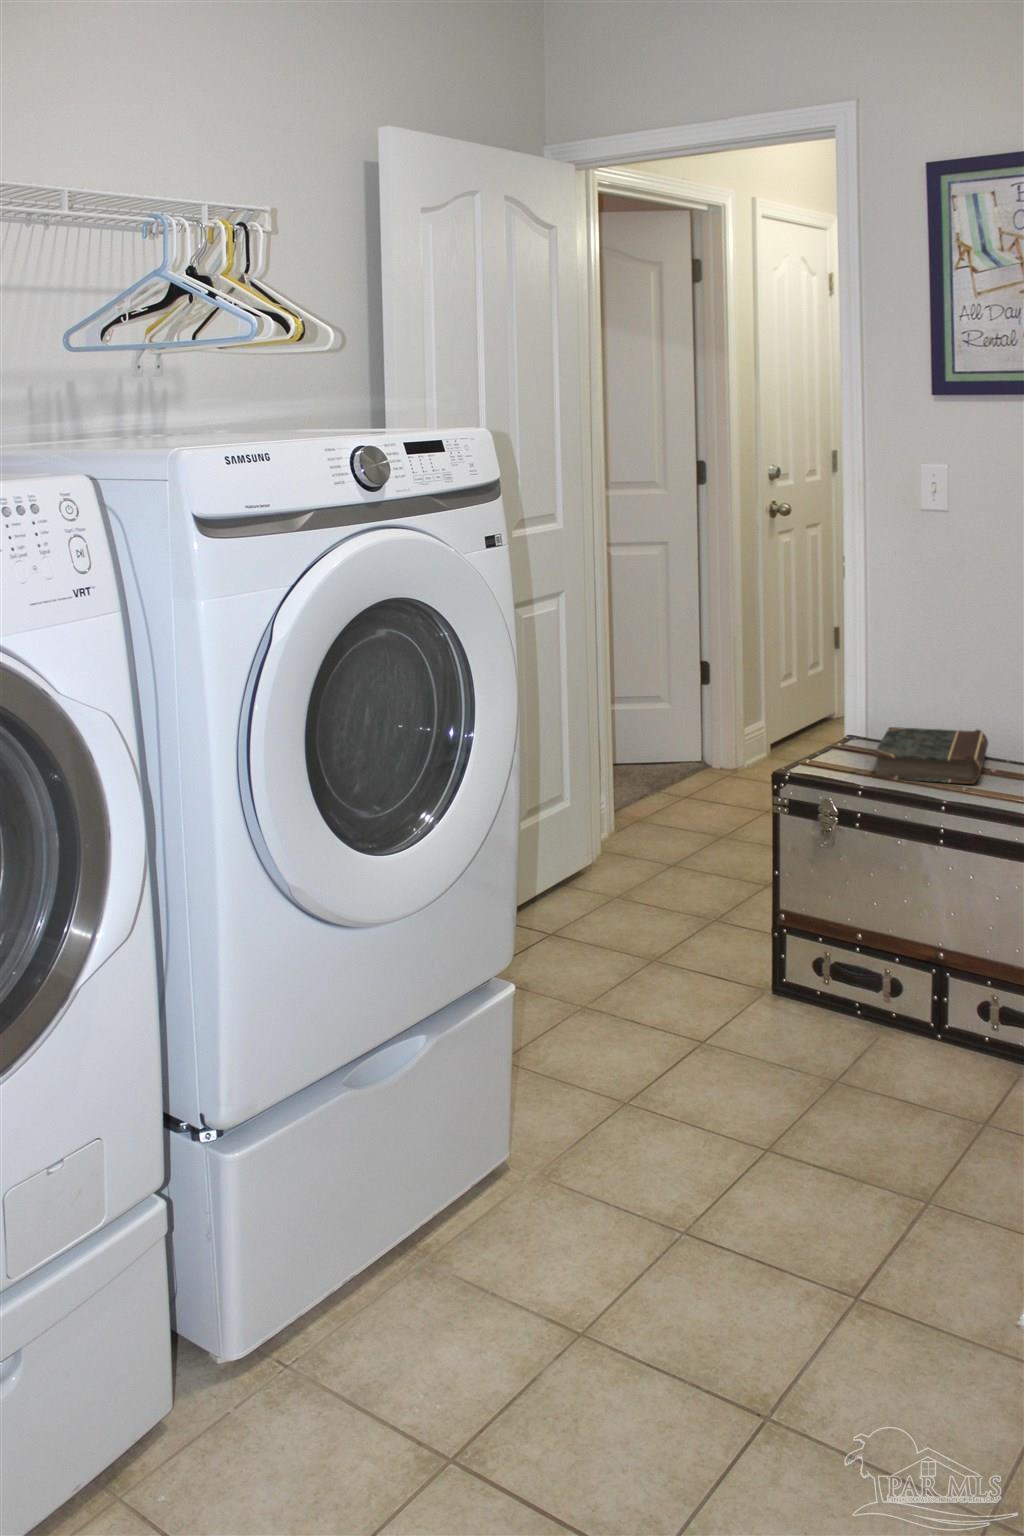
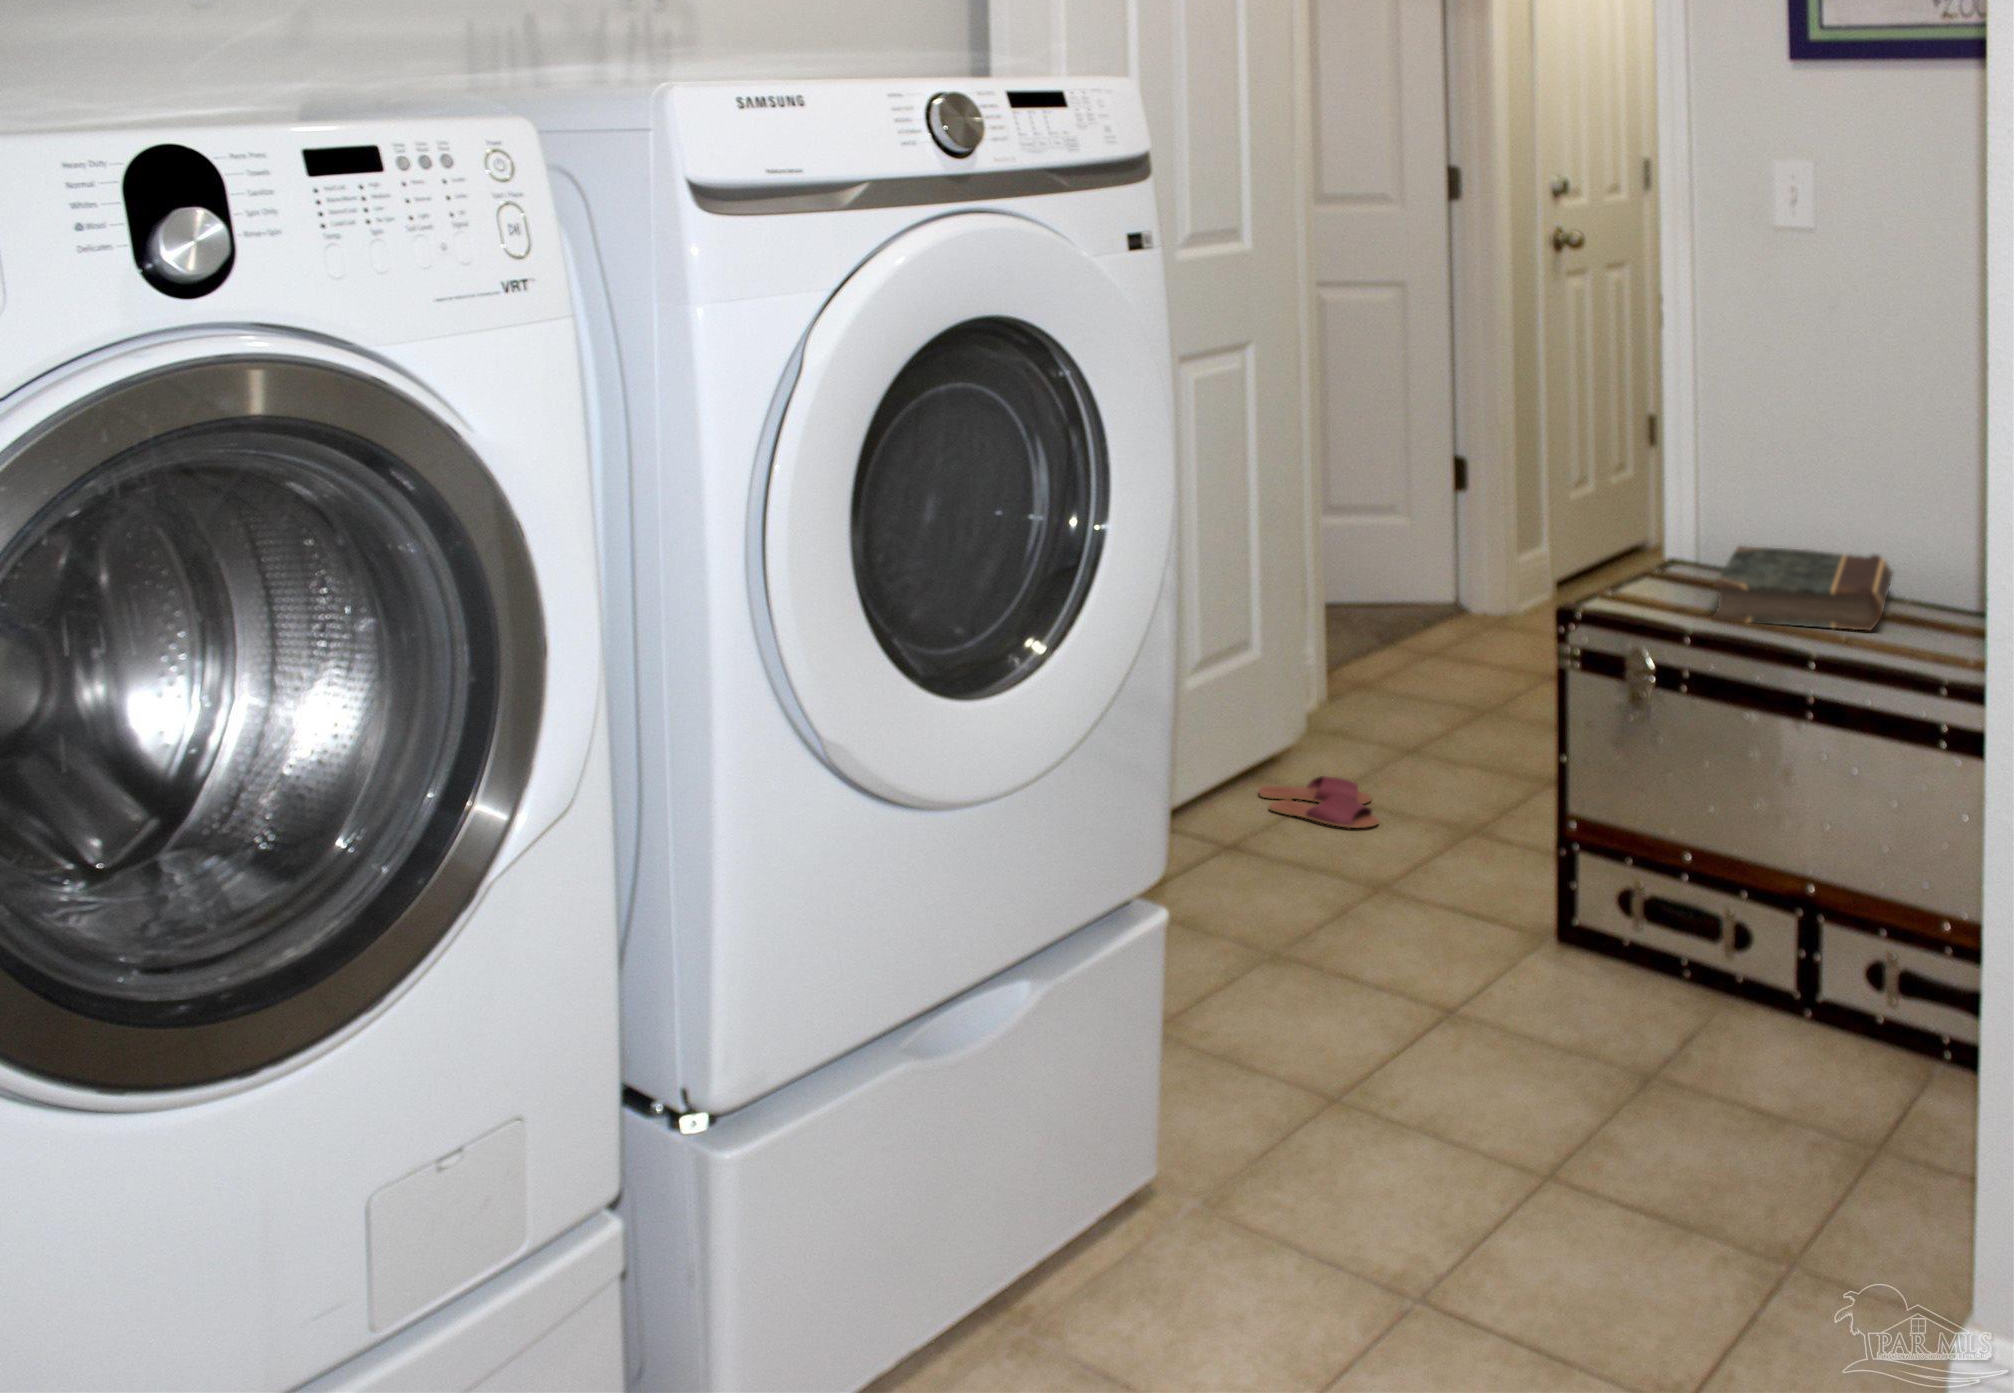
slippers: none [579,880,660,915] -> present [1259,776,1379,828]

